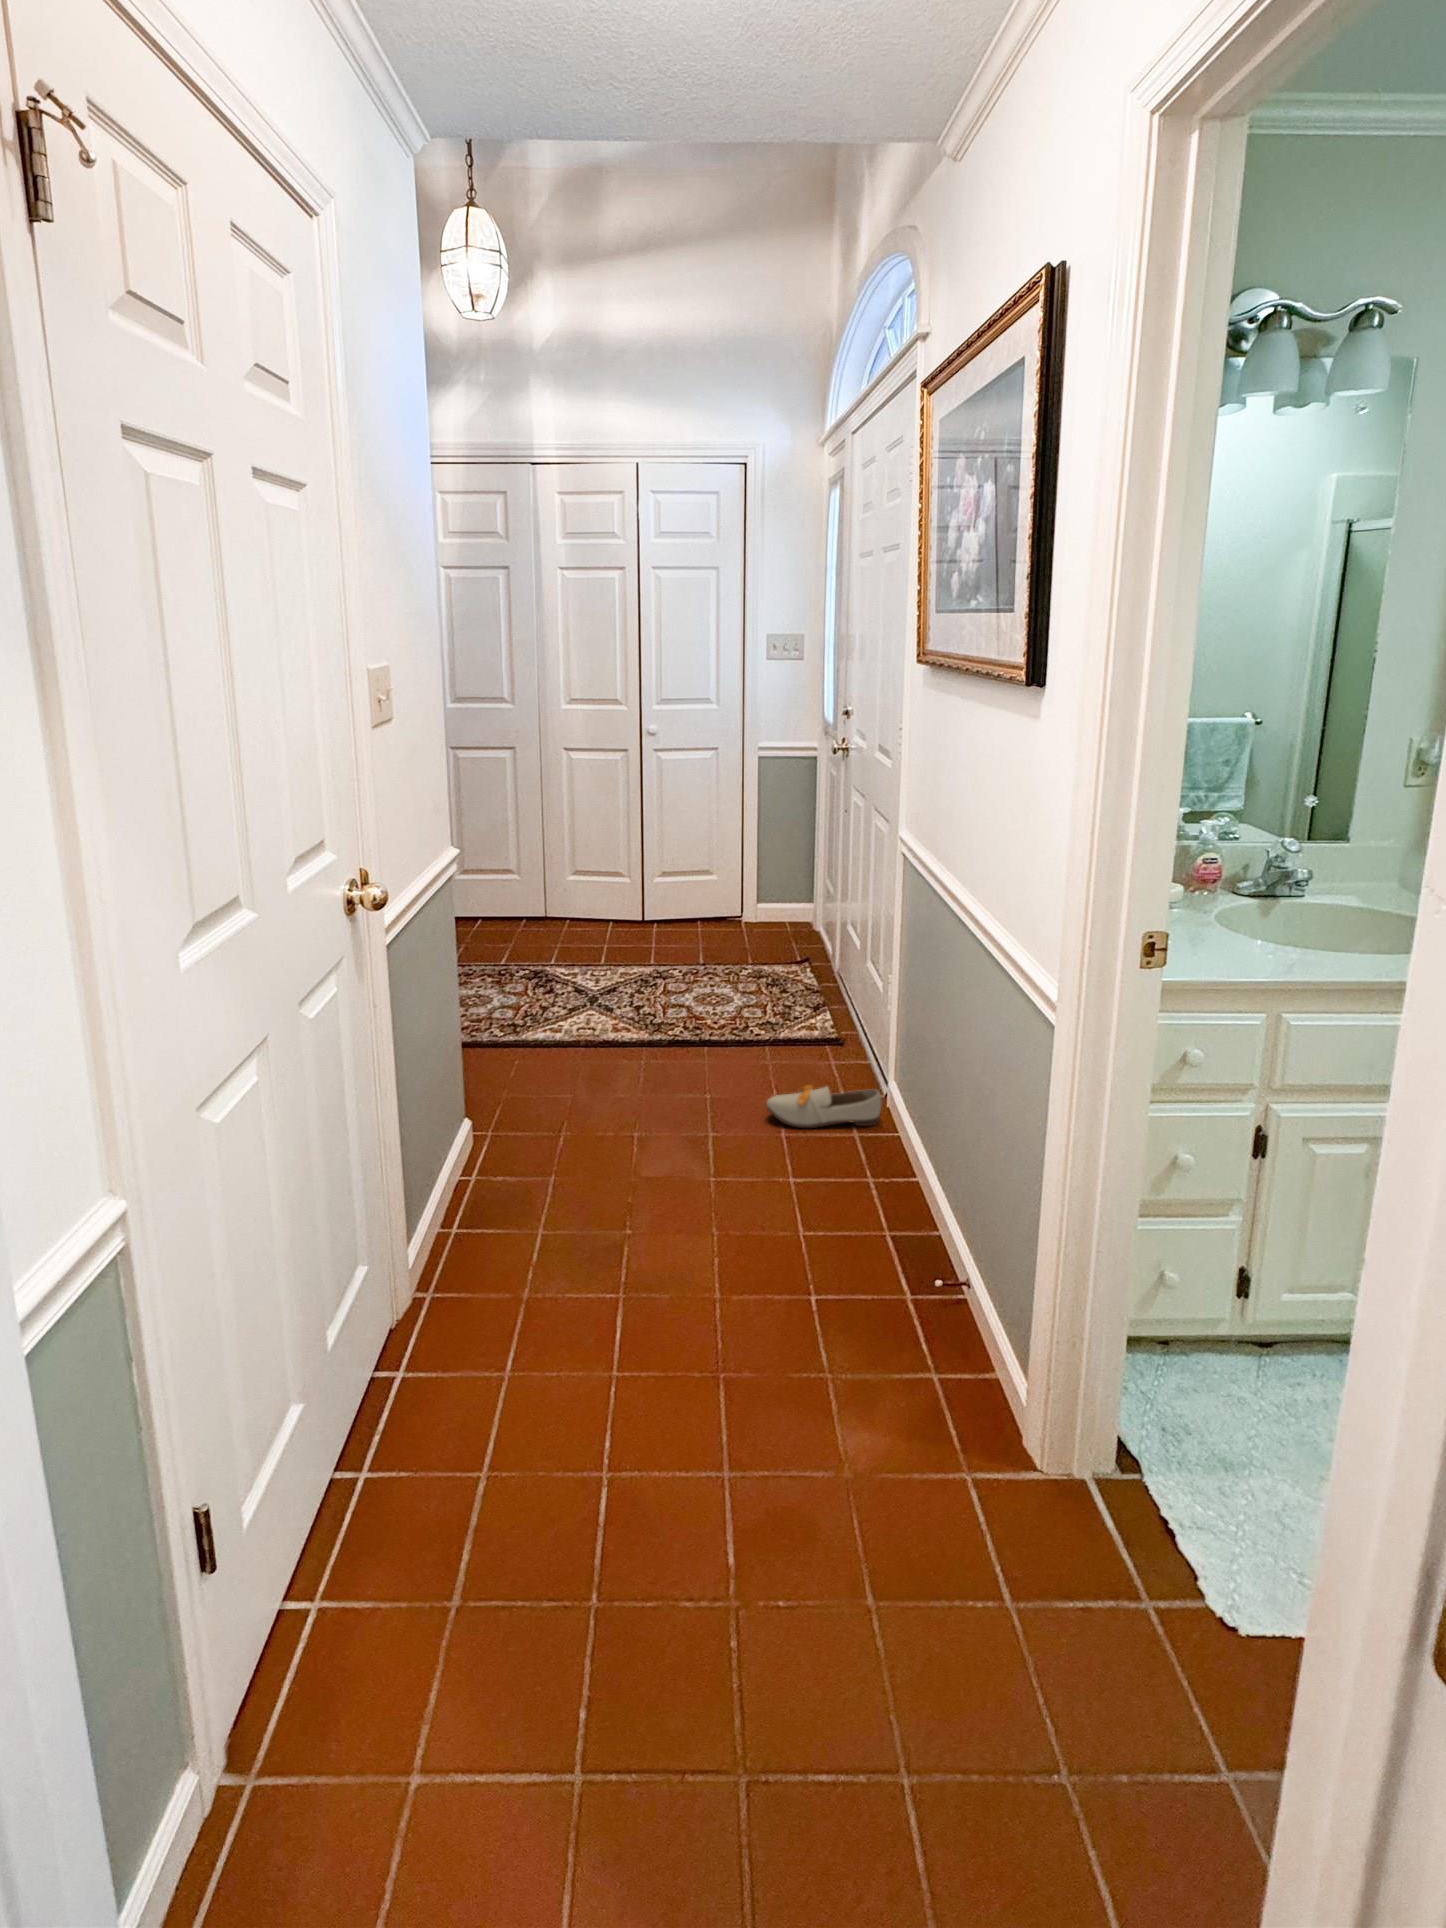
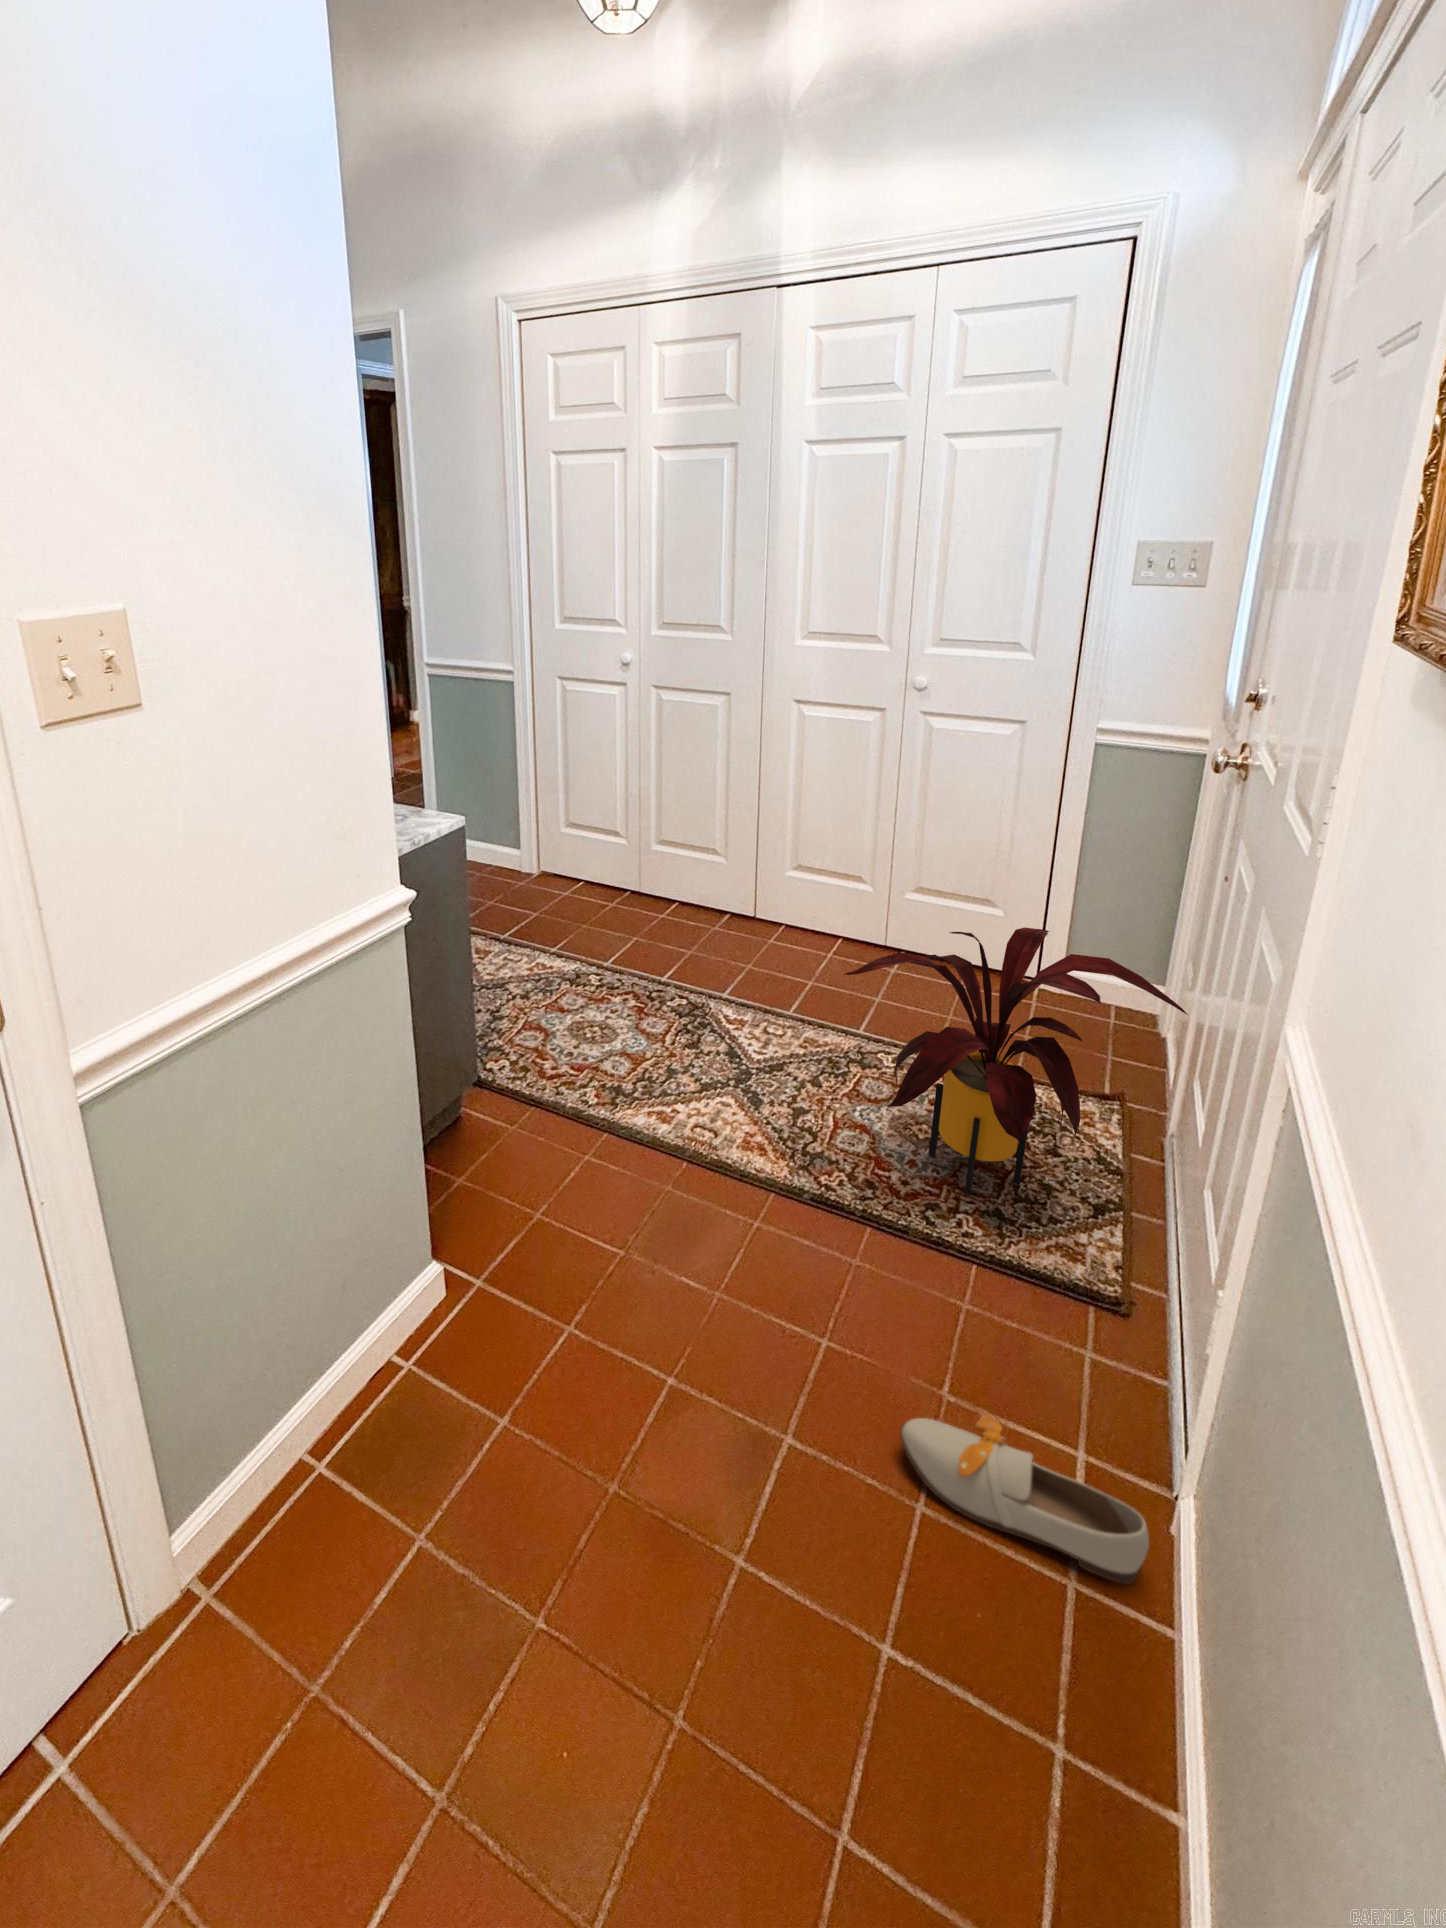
house plant: none [671,858,843,1019] -> present [844,927,1188,1195]

